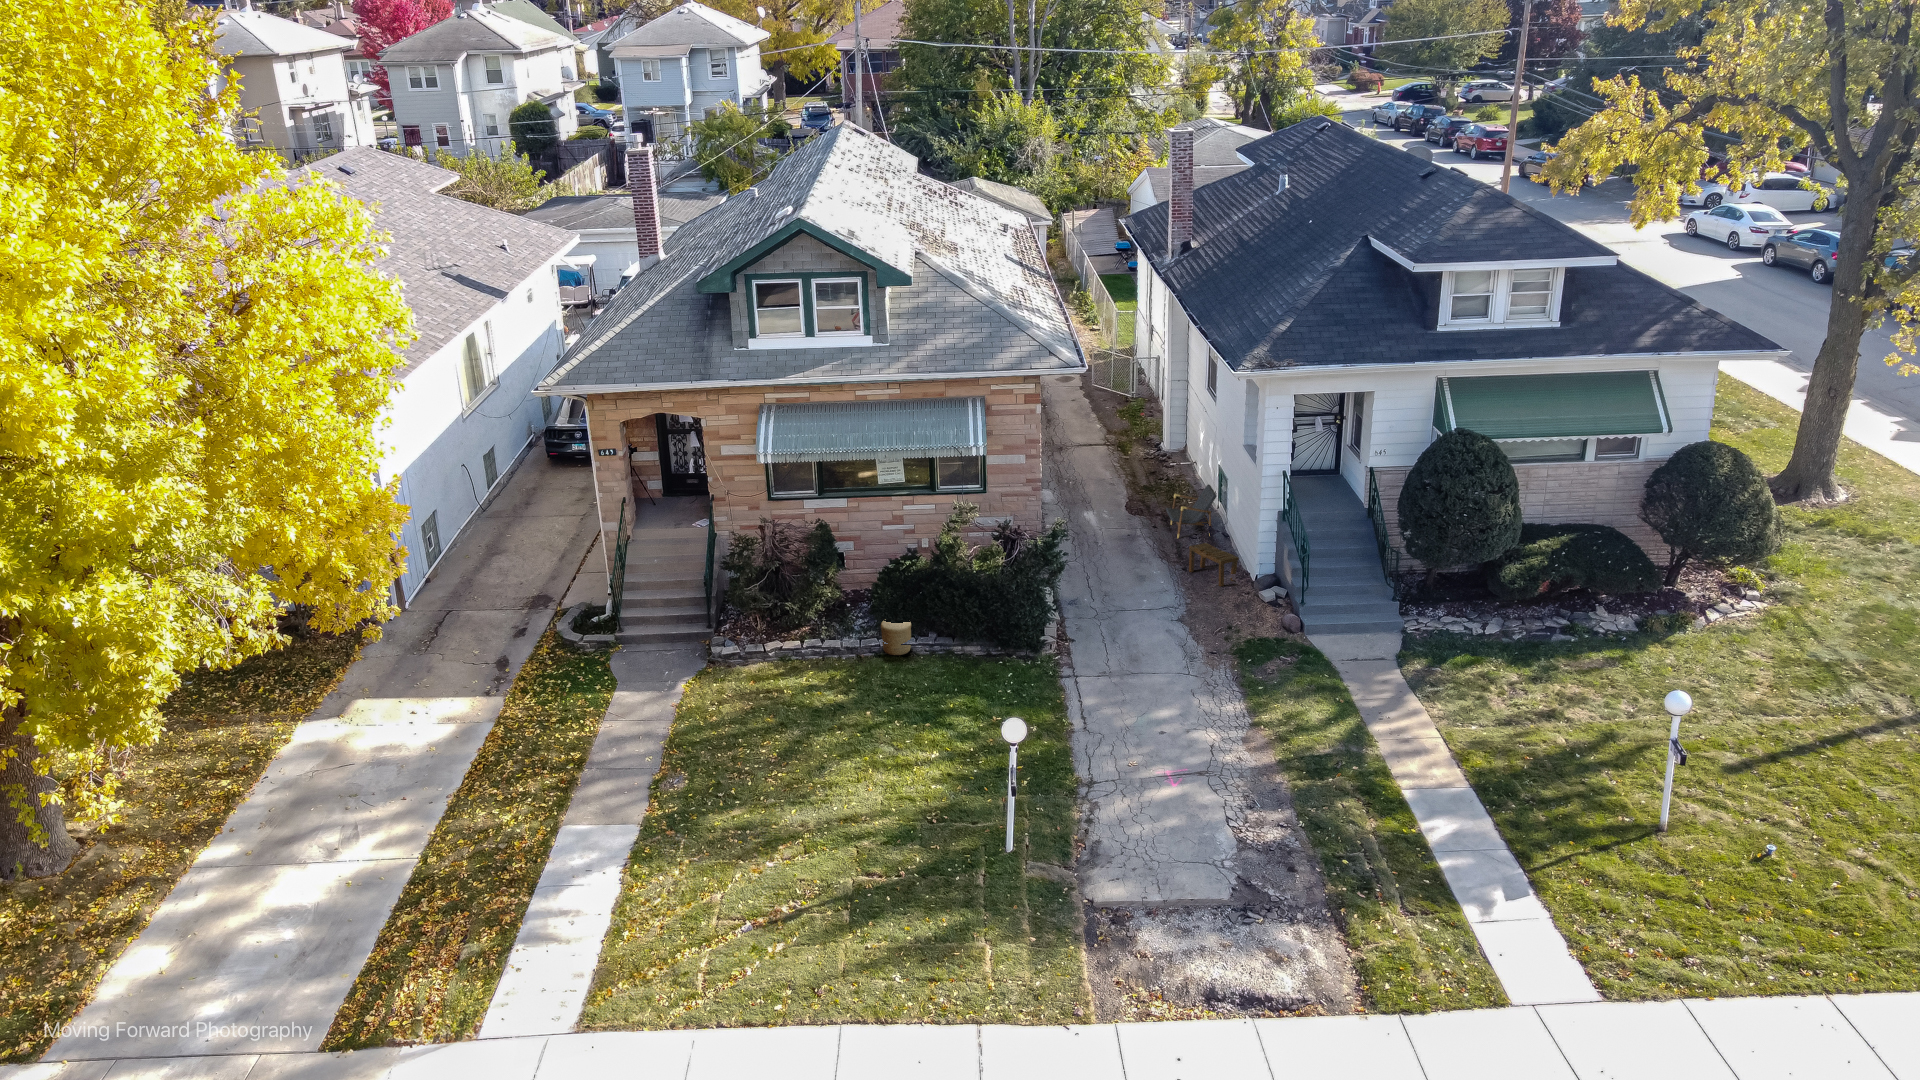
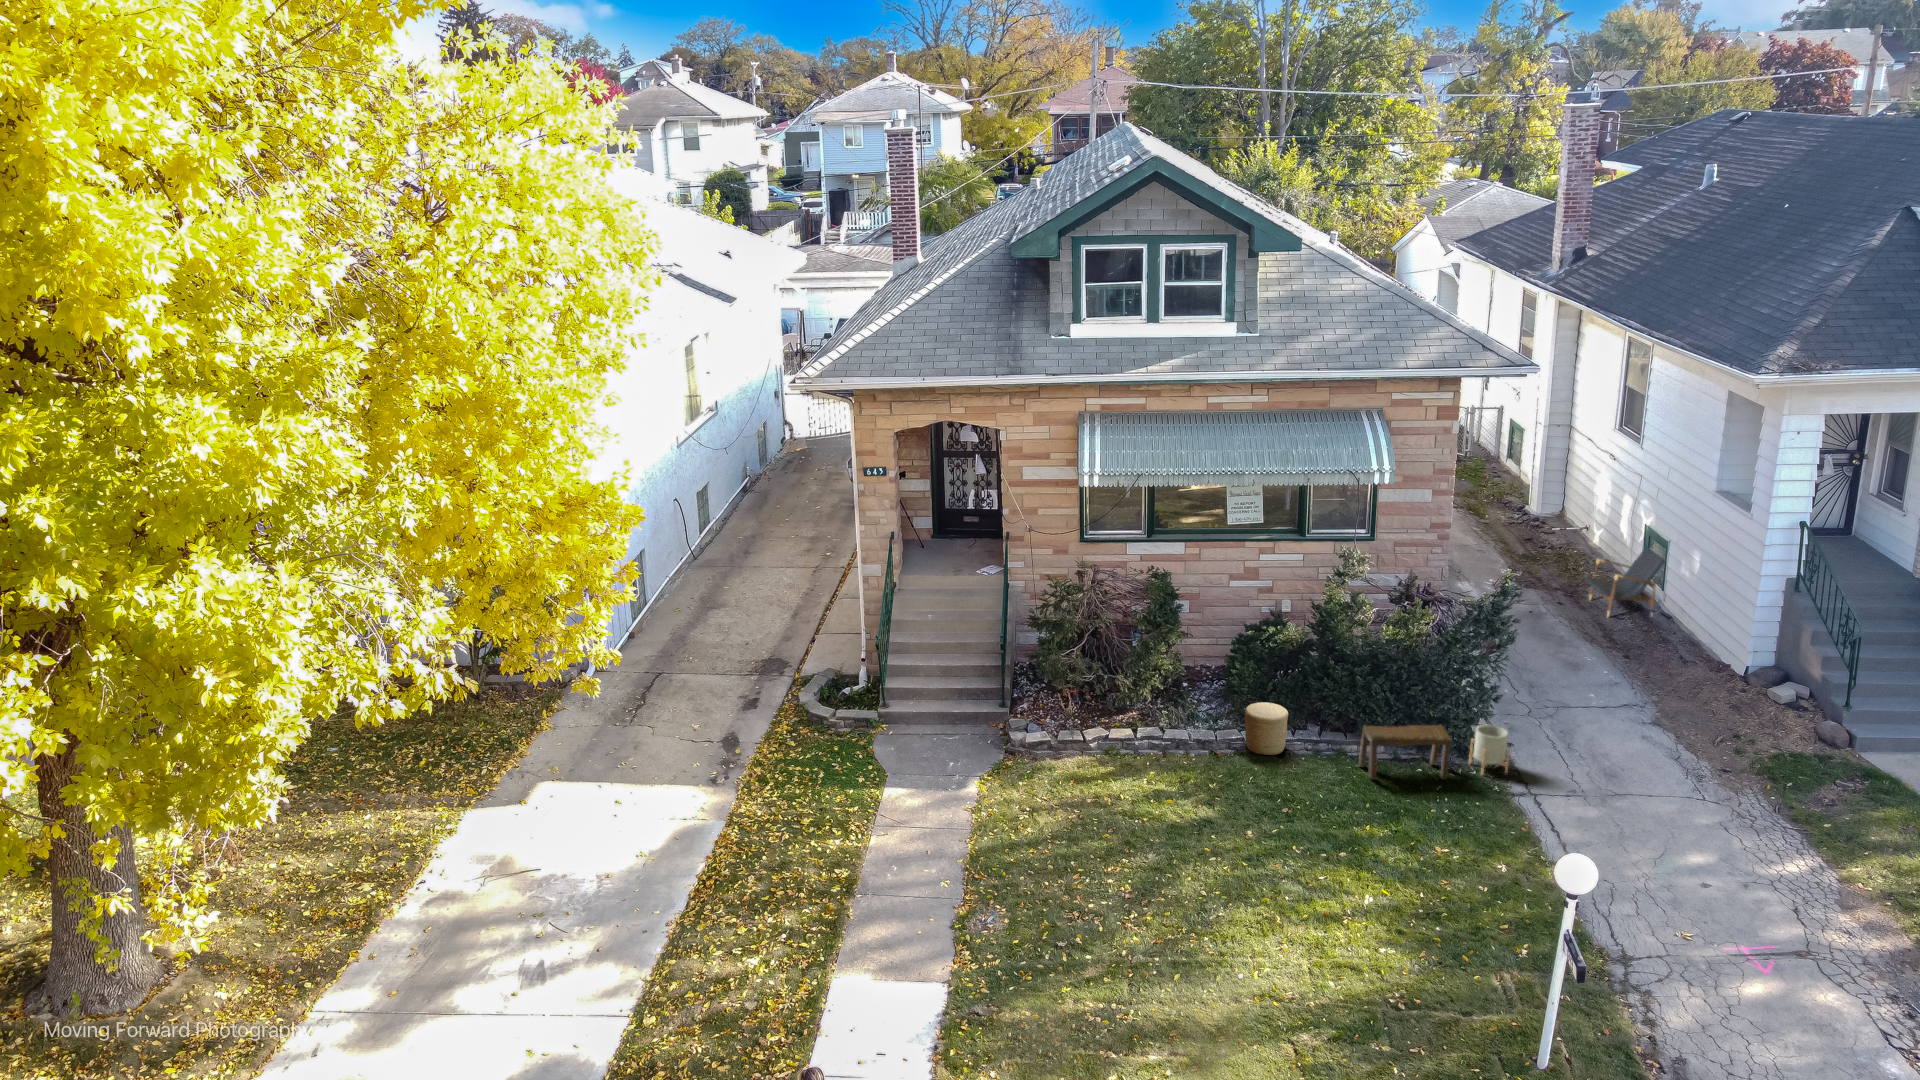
bench: present [1189,543,1239,587] -> present [1359,725,1452,780]
planter: none [1035,627,1059,663] -> present [1469,725,1510,775]

